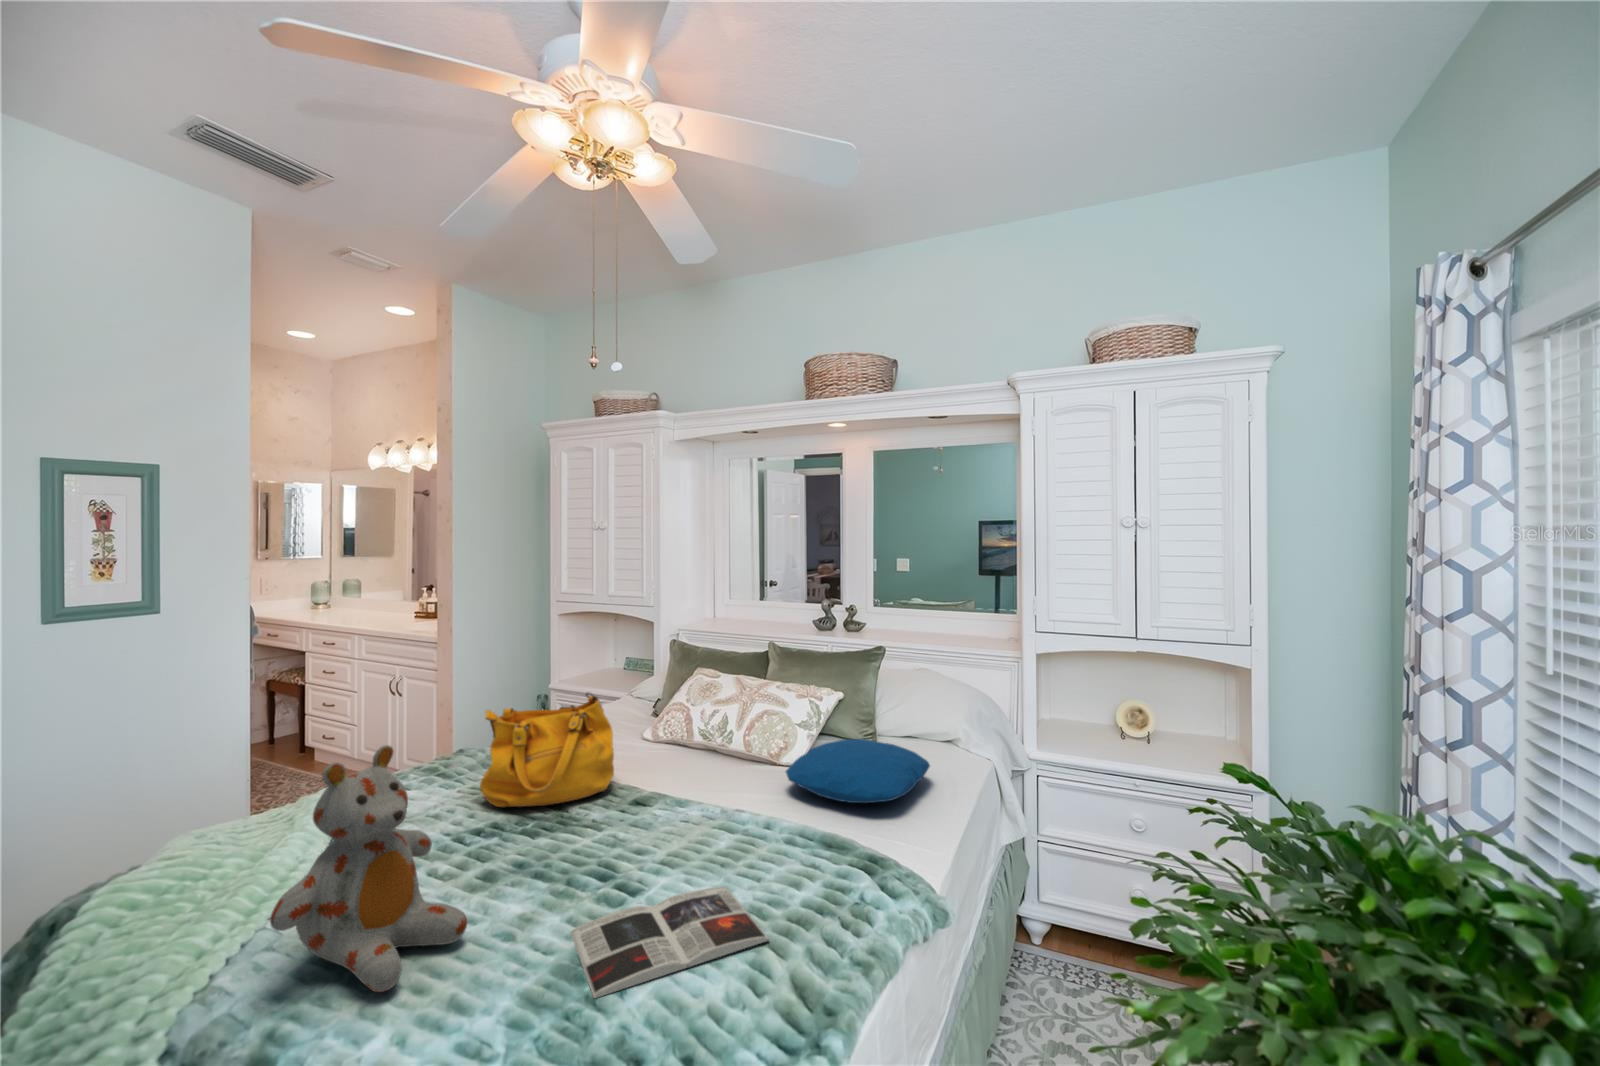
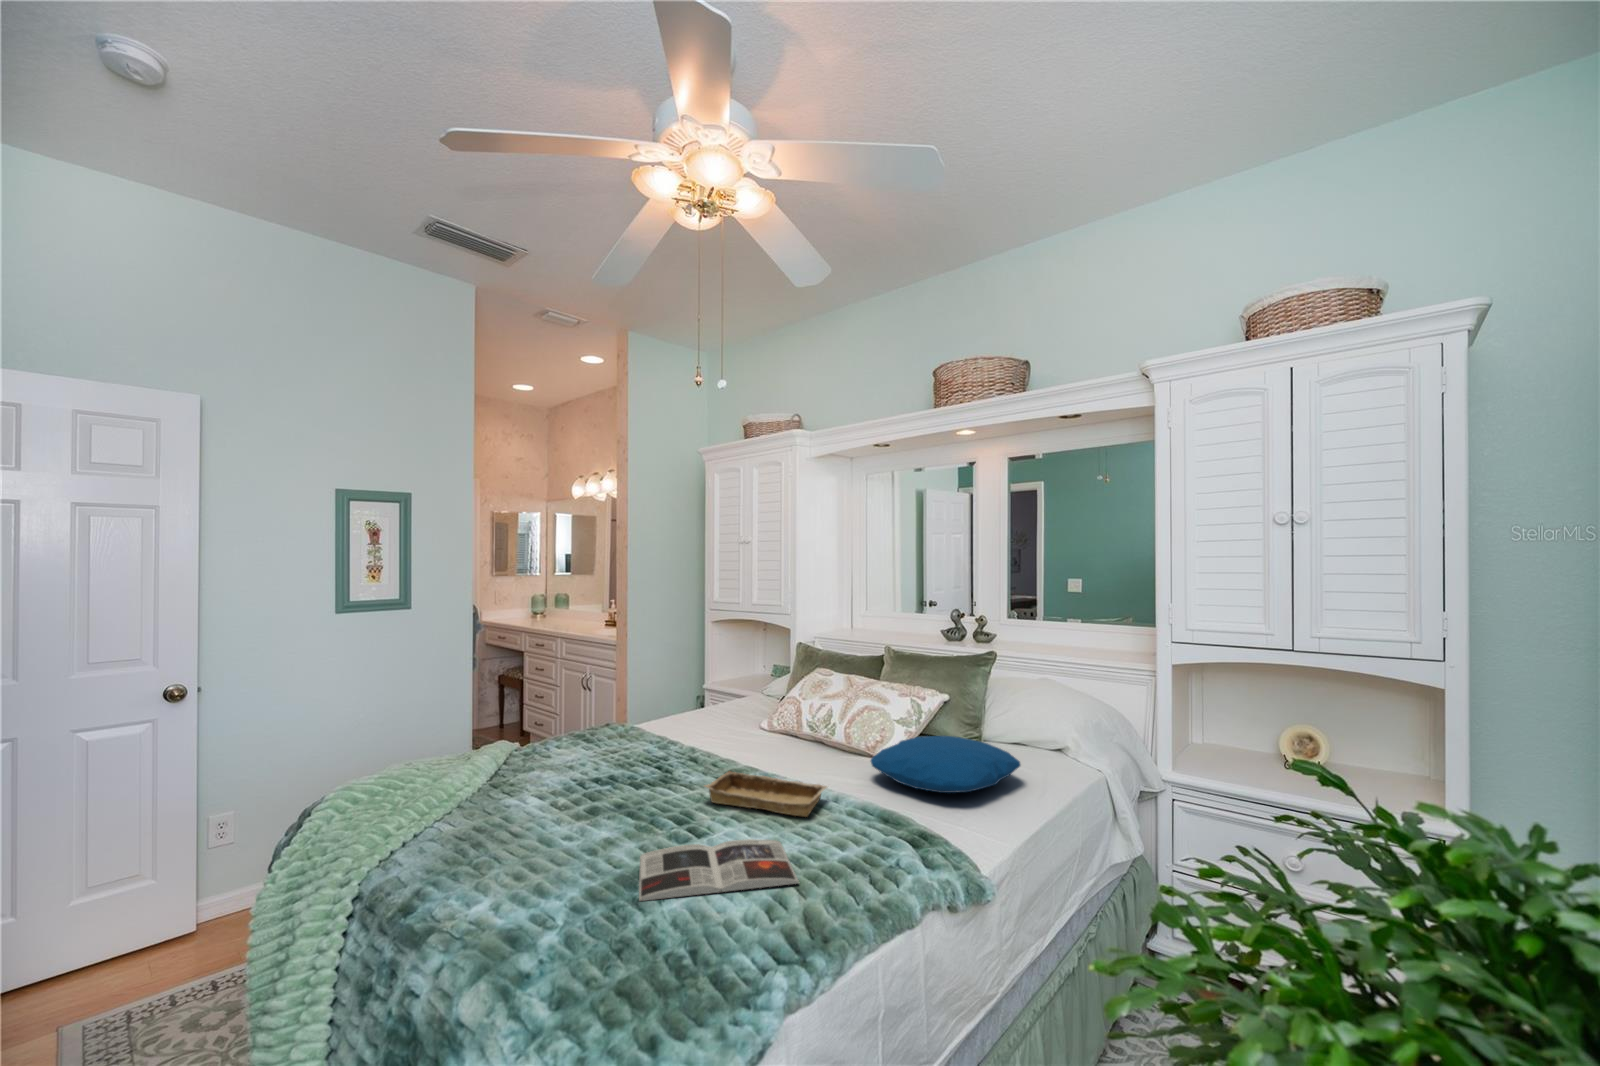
handbag: present [480,692,614,807] -> none [607,674,719,769]
stuffed bear: present [270,745,467,992] -> none [422,689,563,873]
tray: none [619,803,755,850] -> present [704,771,827,817]

